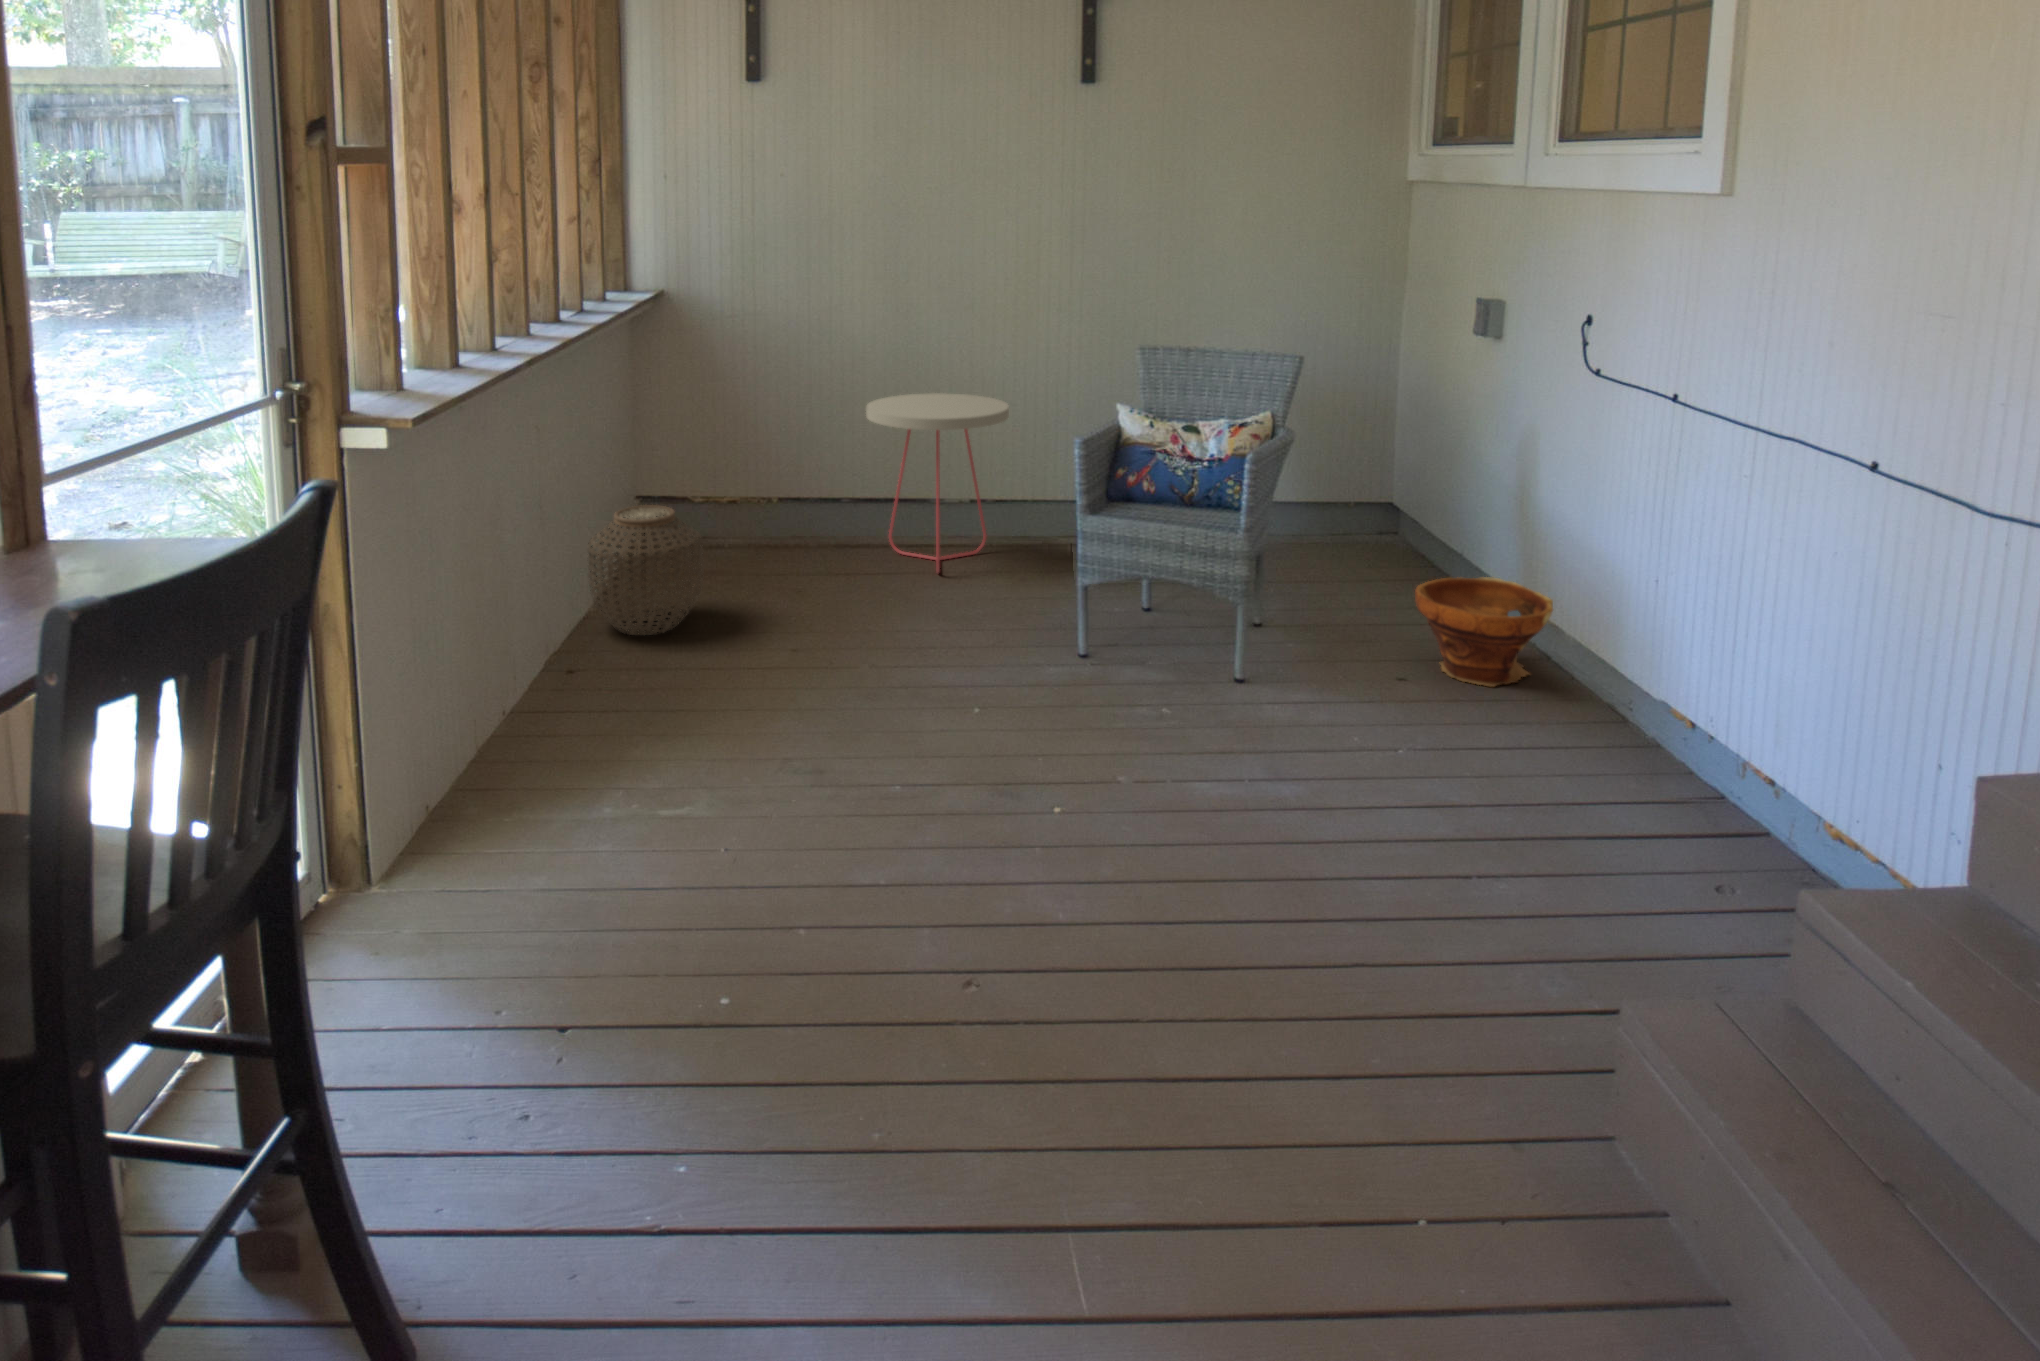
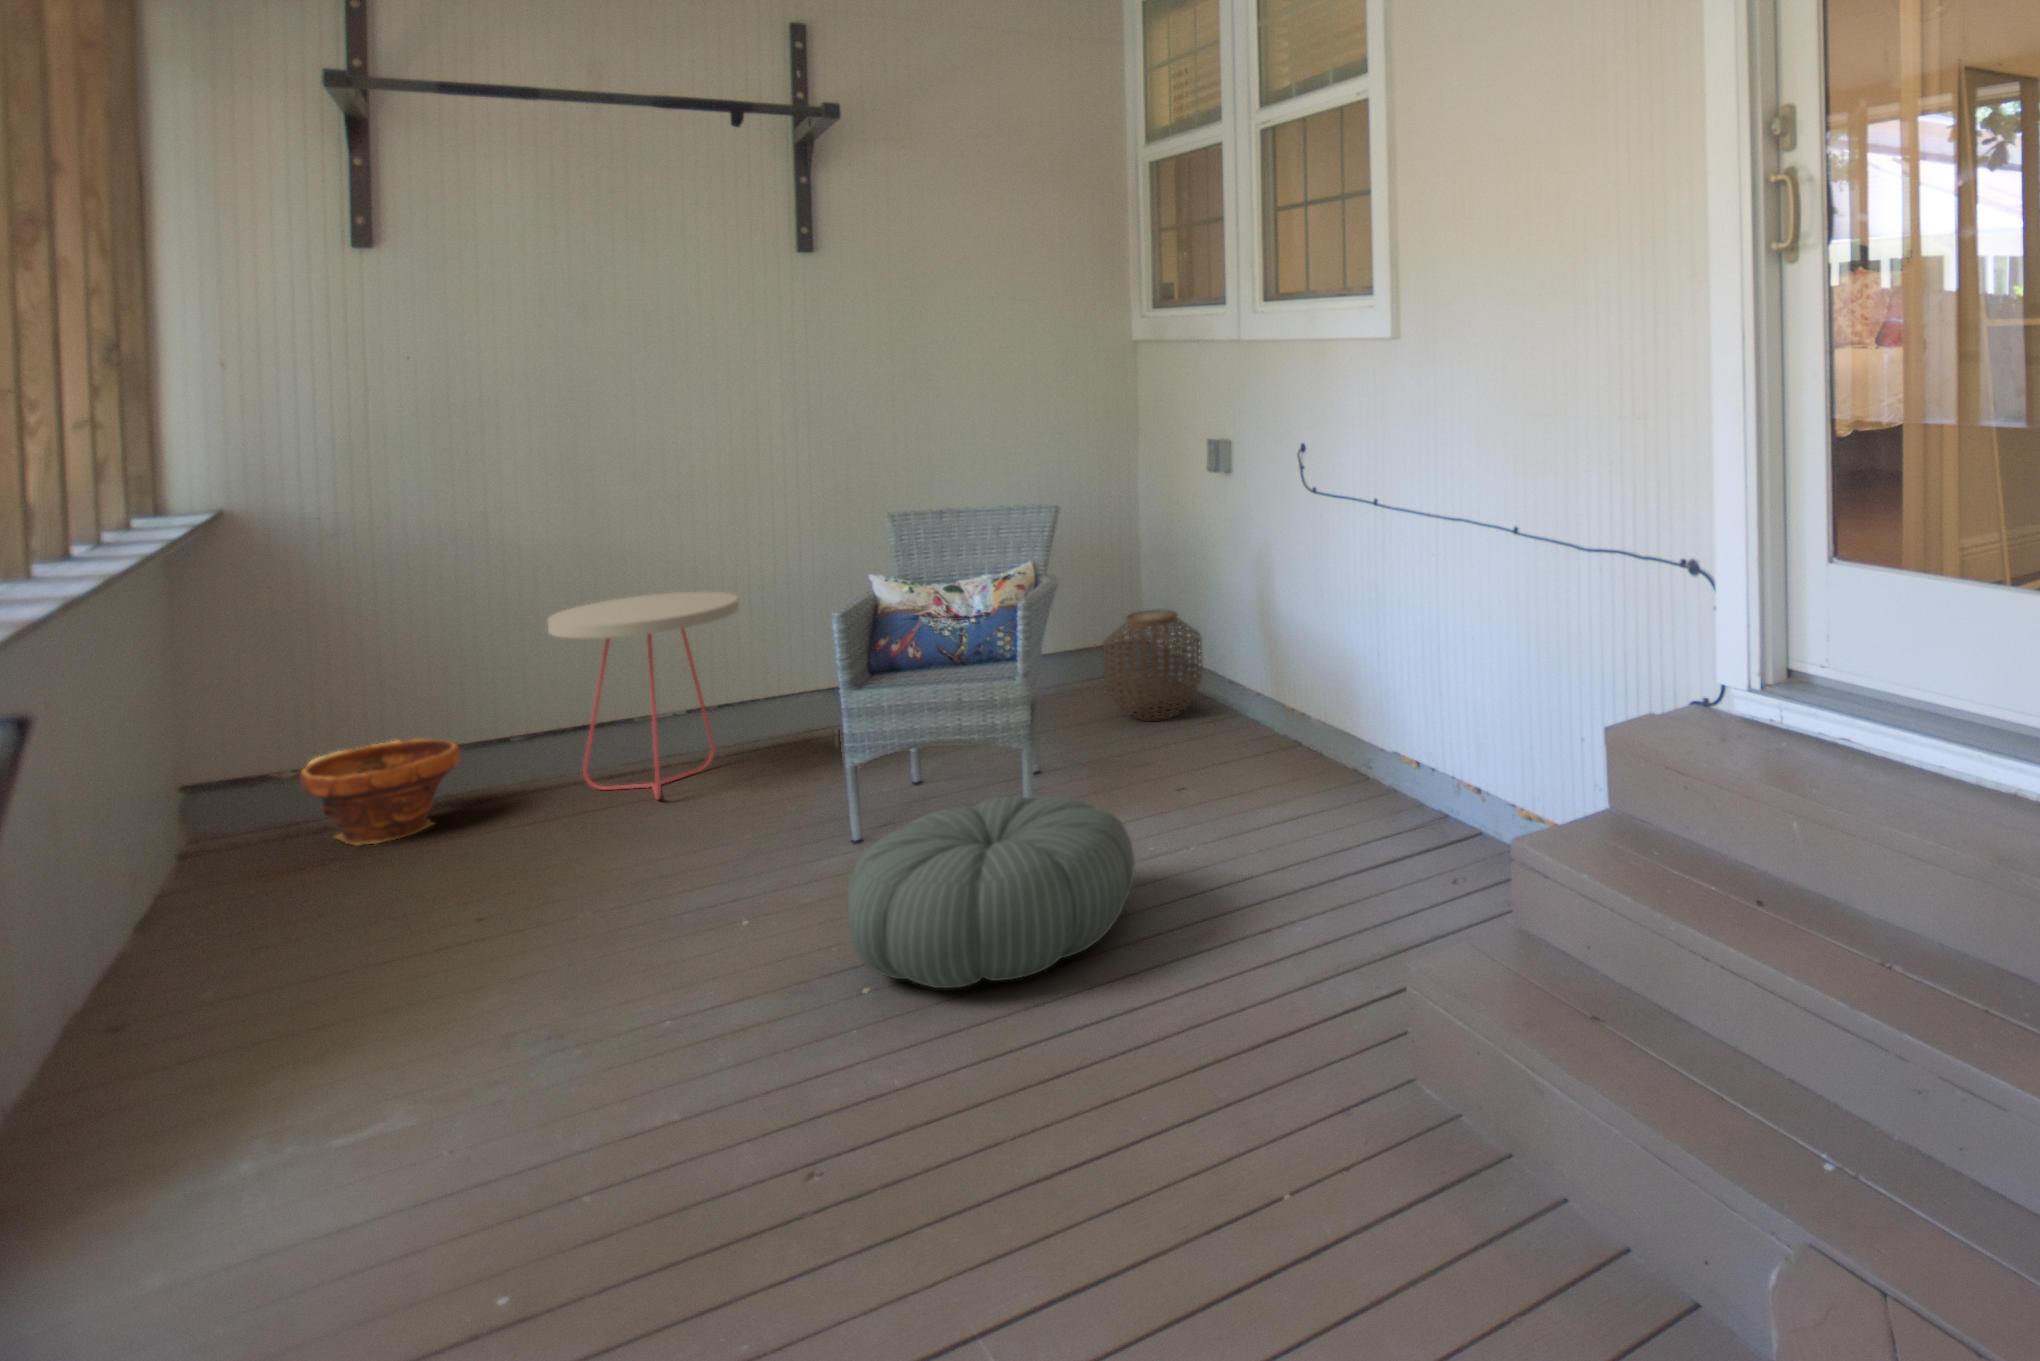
woven basket: present [588,505,704,635] -> present [1103,610,1202,721]
planter: present [1415,577,1553,686] -> present [300,739,460,845]
pouf: none [1047,651,1325,843] -> present [847,796,1134,988]

